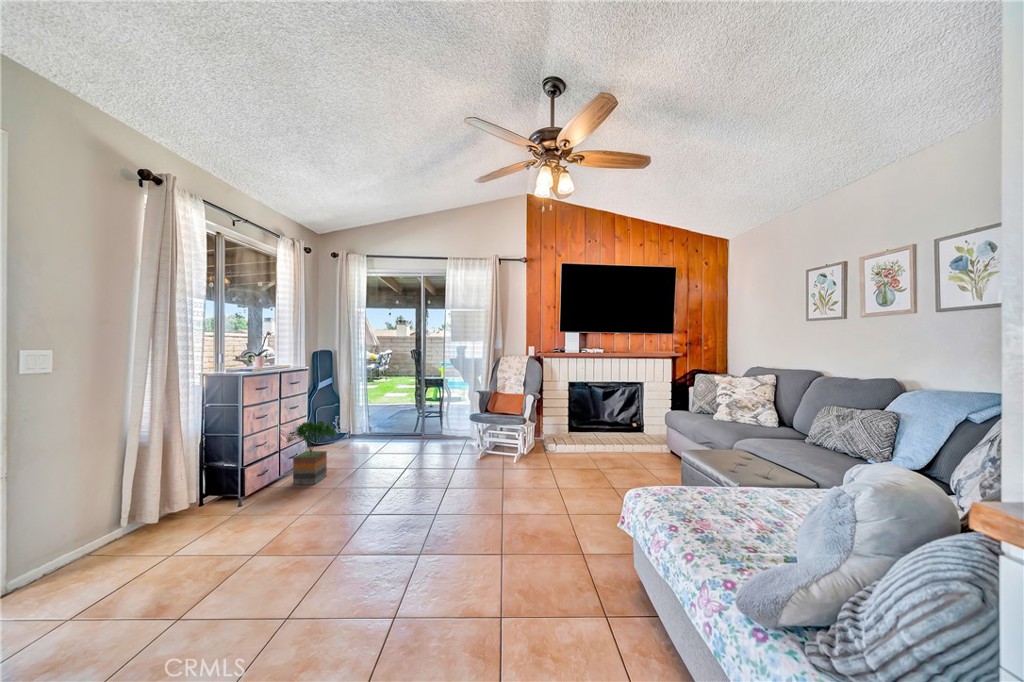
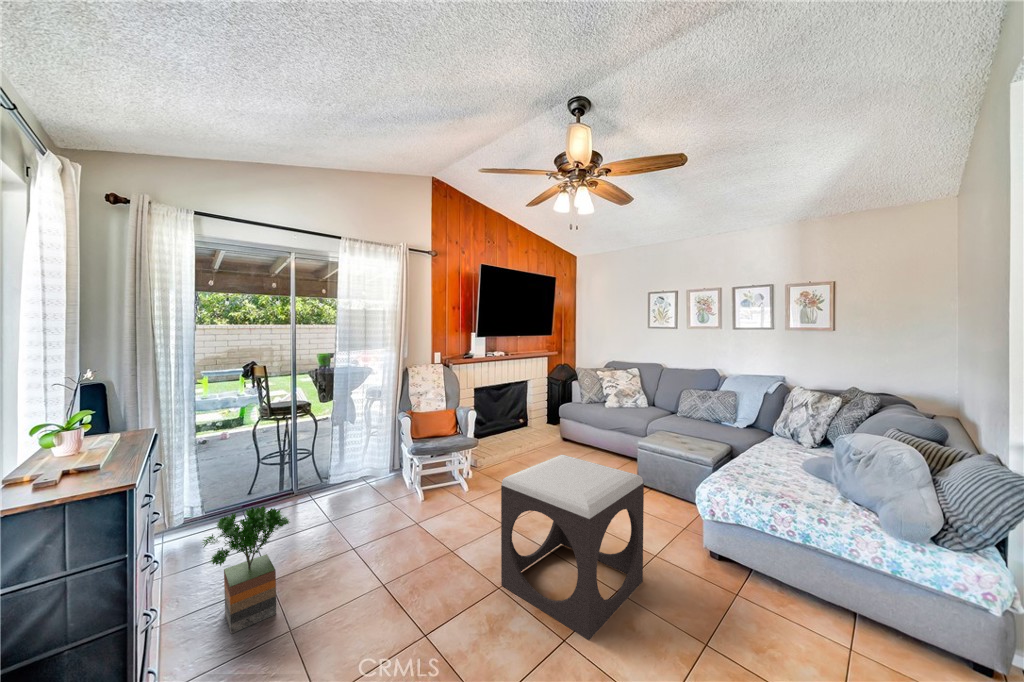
footstool: none [380,430,490,576] -> present [501,455,644,640]

